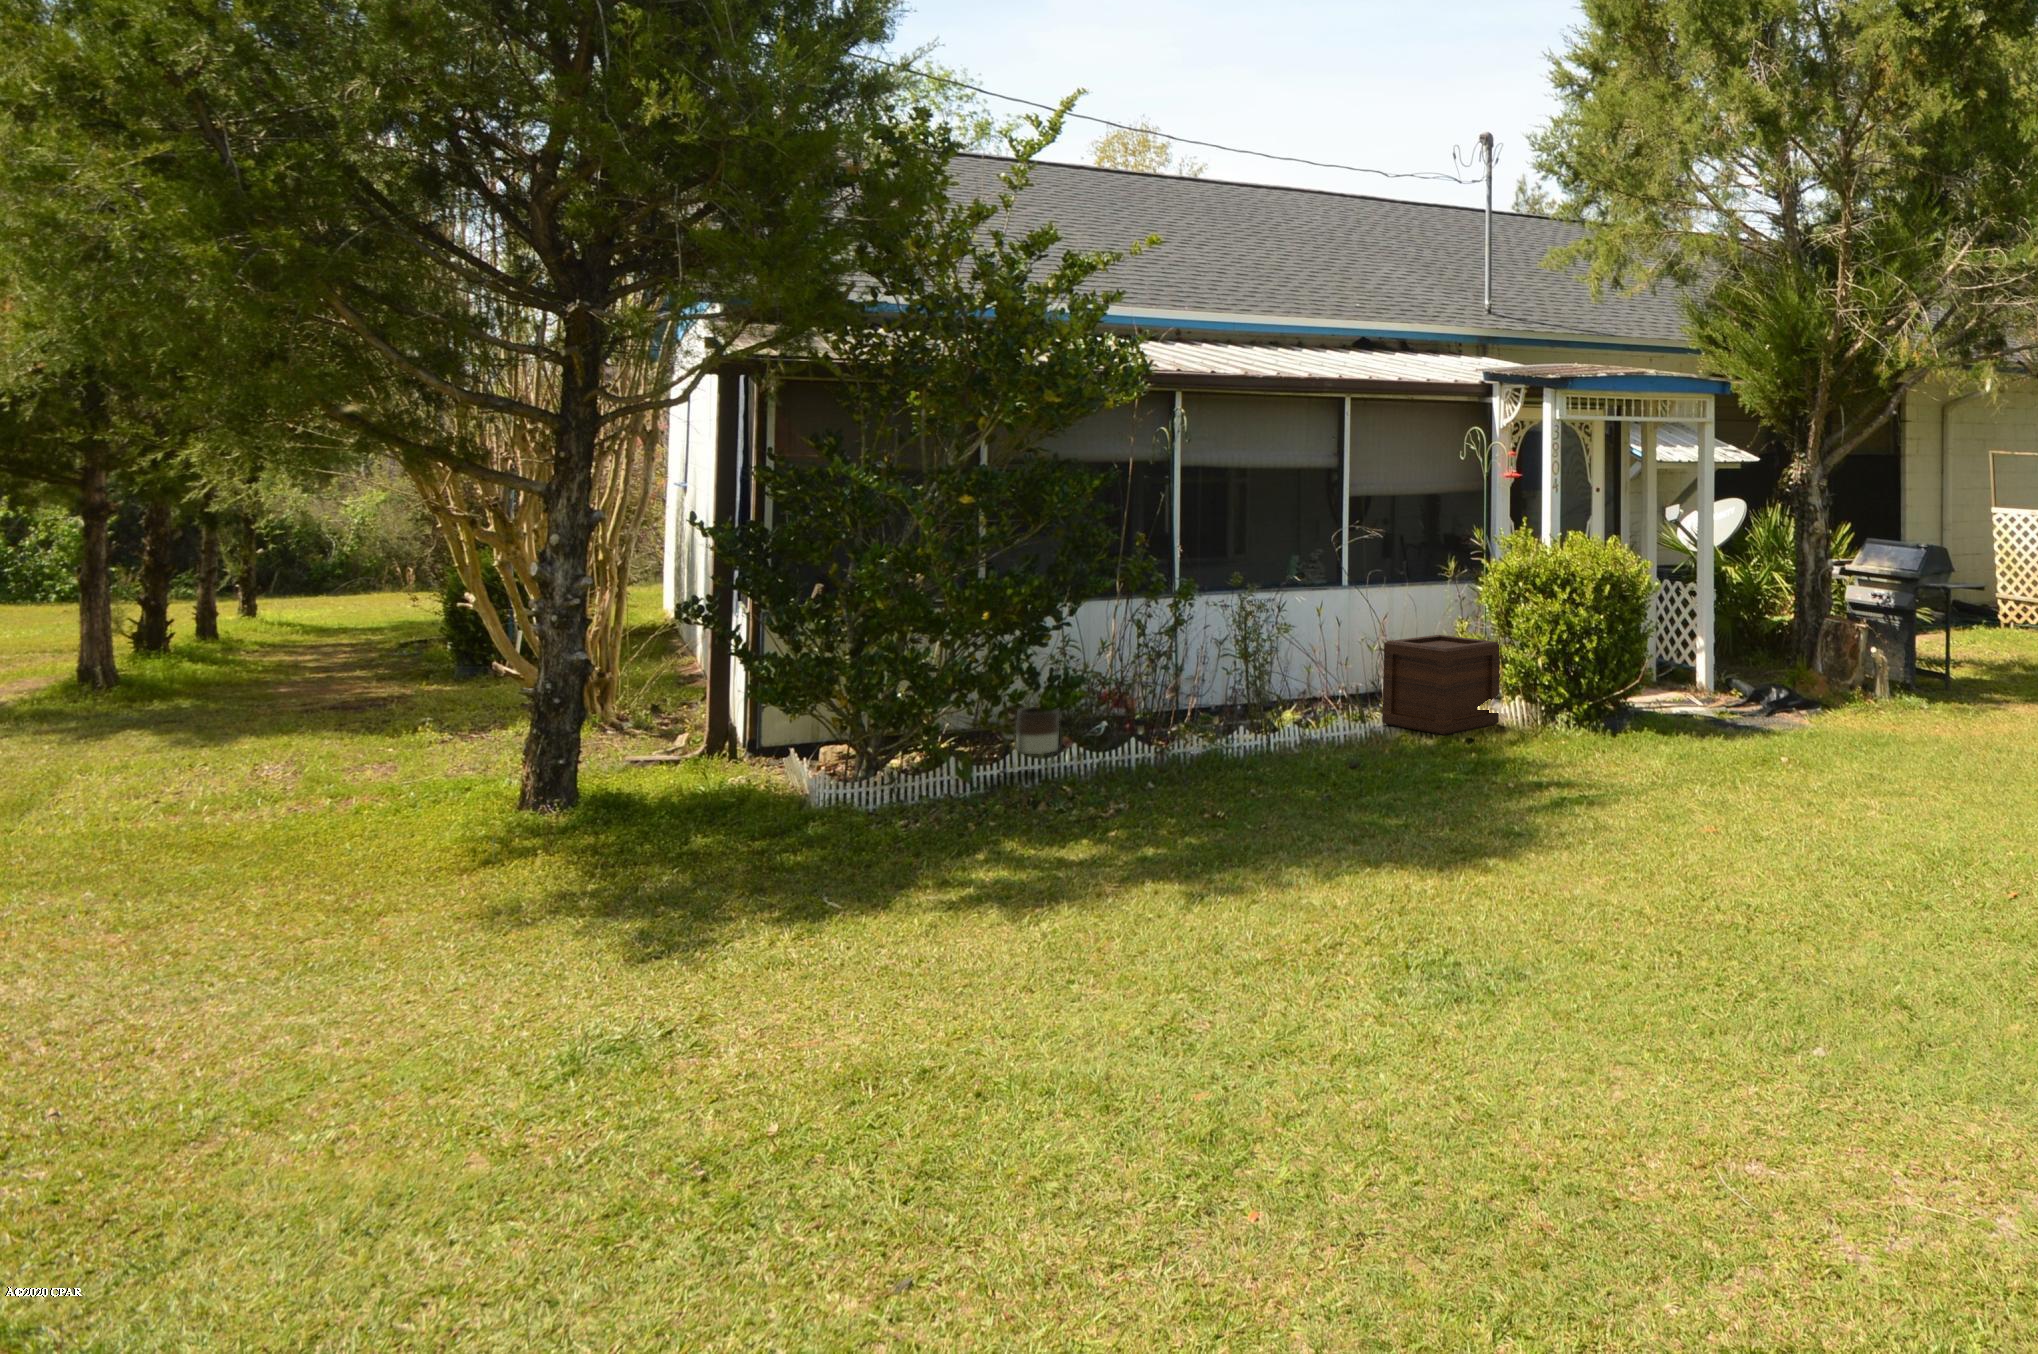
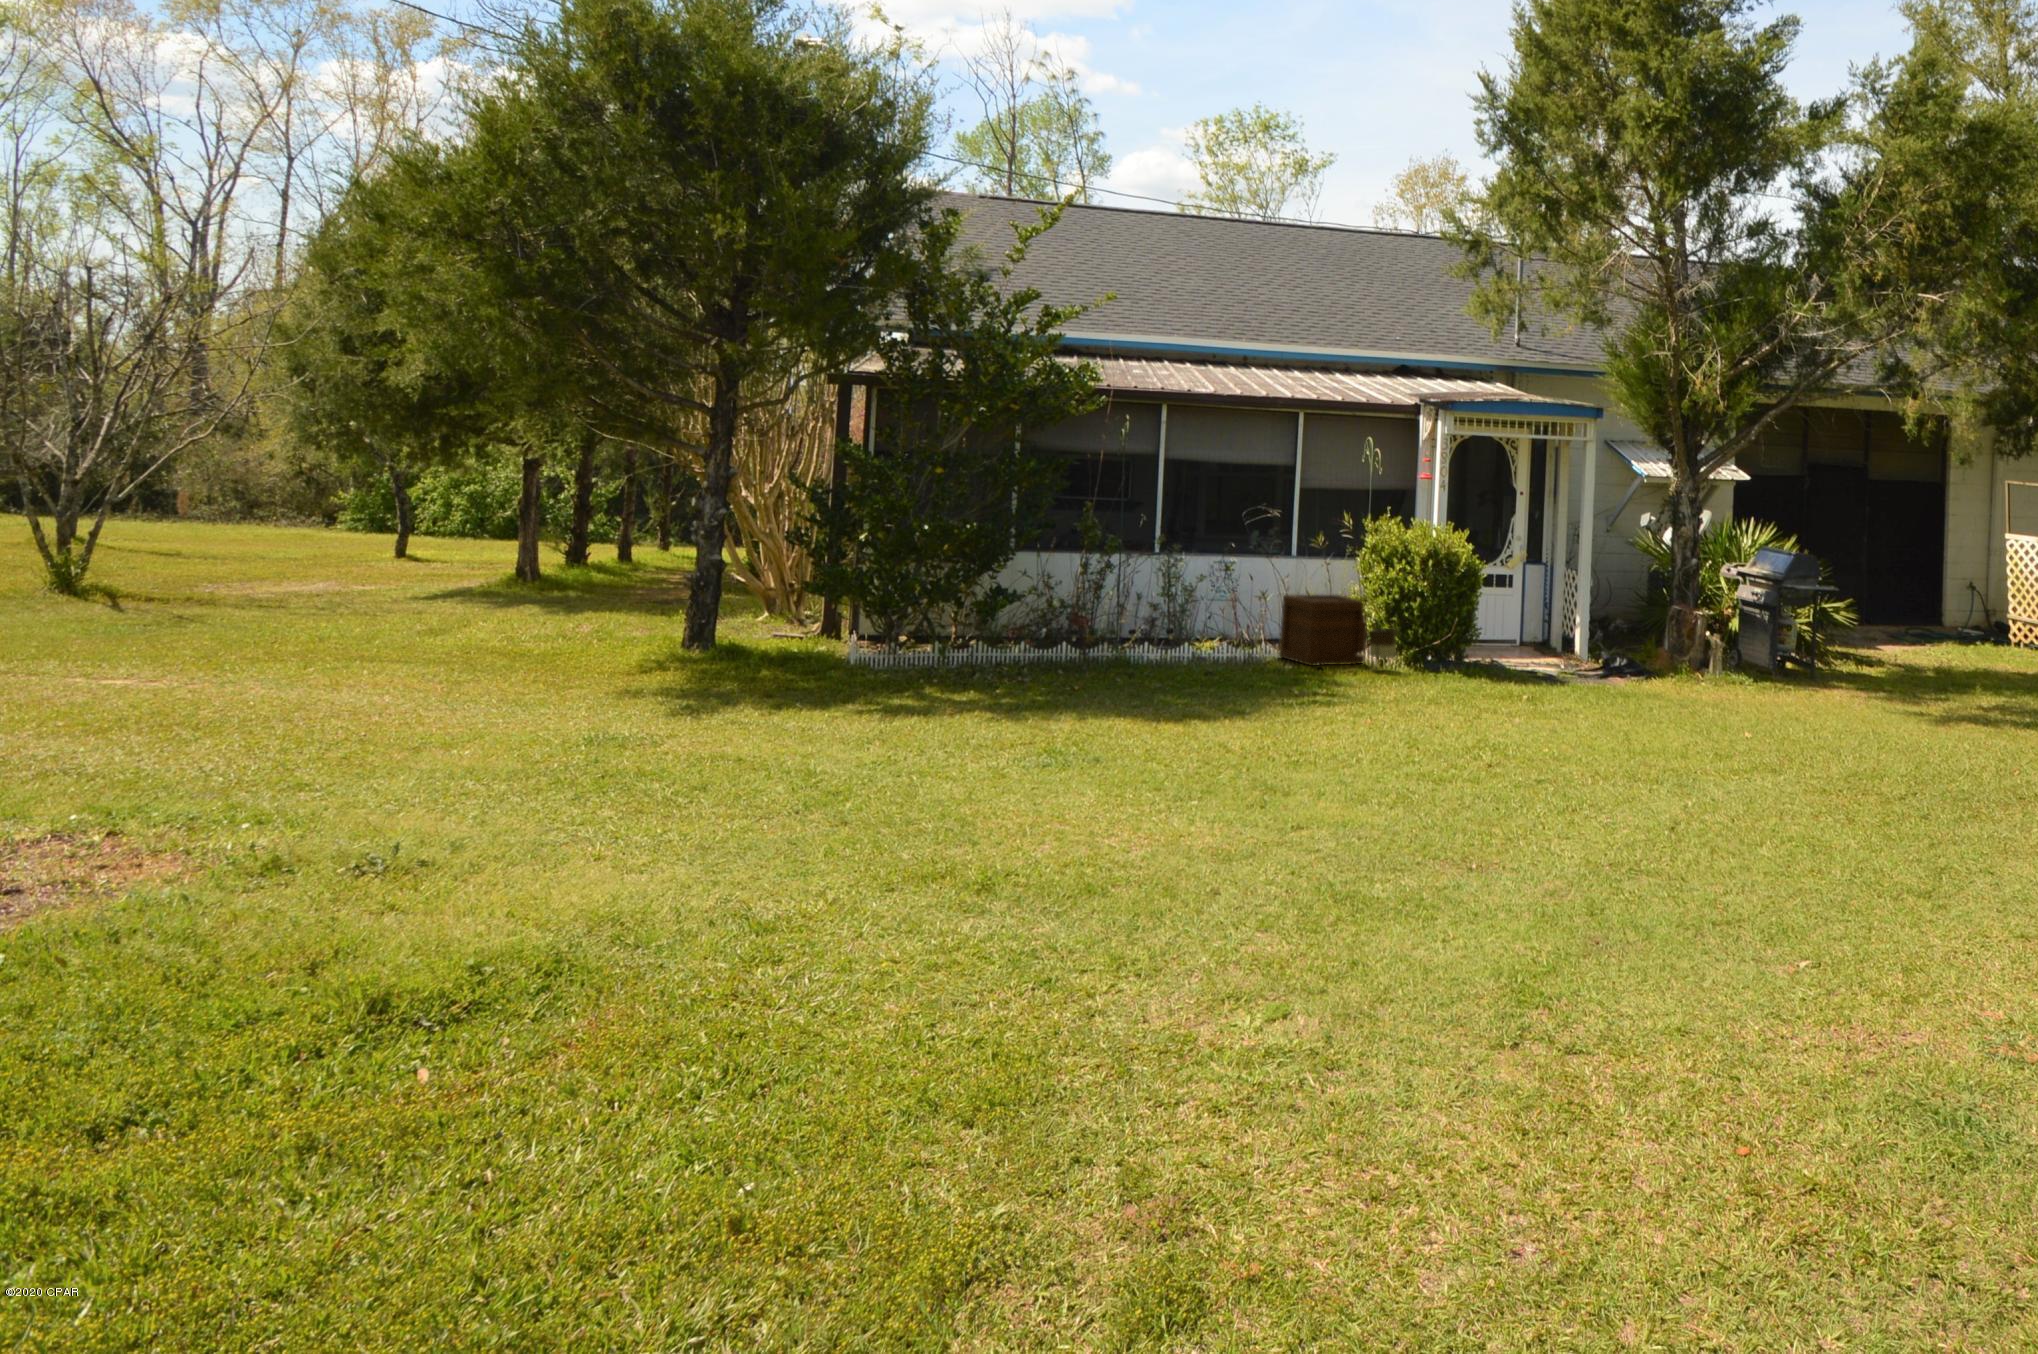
planter: present [1016,707,1062,771] -> present [1369,628,1397,658]

